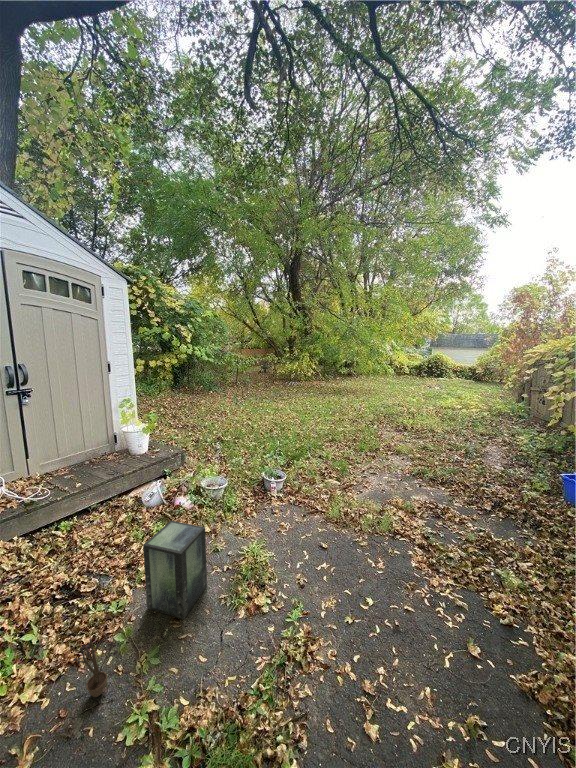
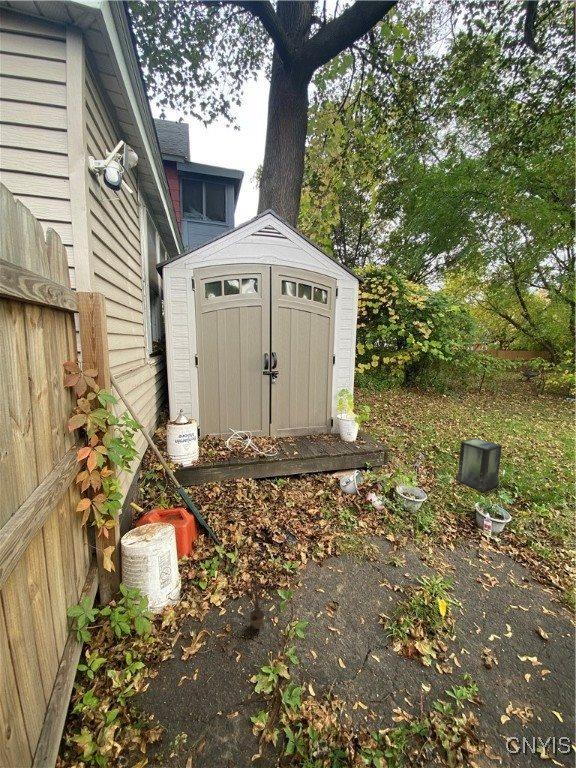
storage box: present [143,521,207,619] -> present [457,438,502,492]

